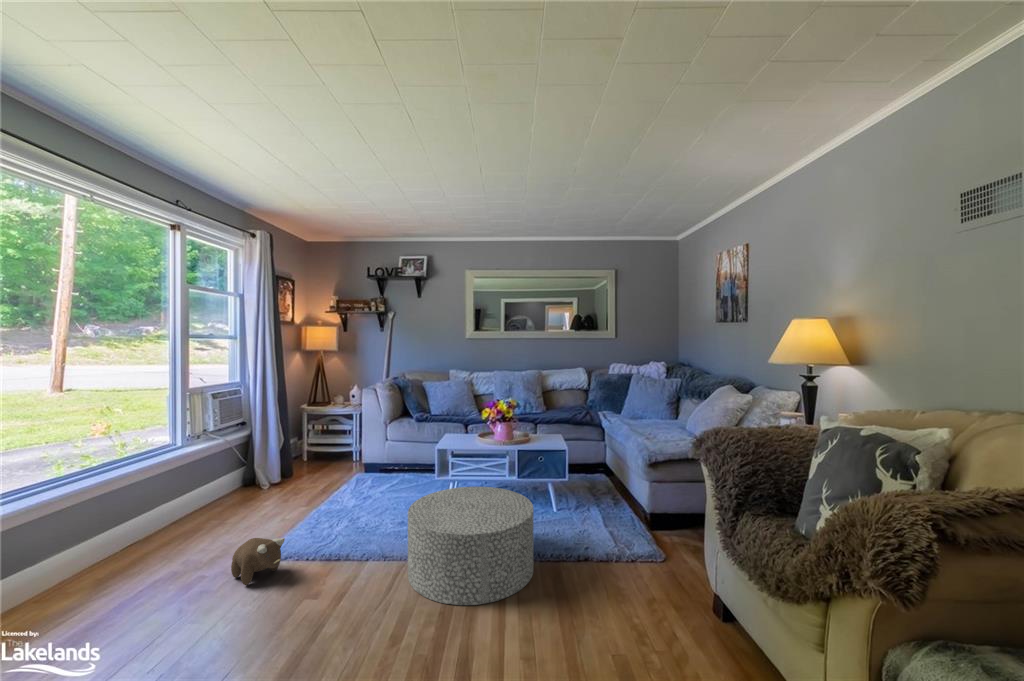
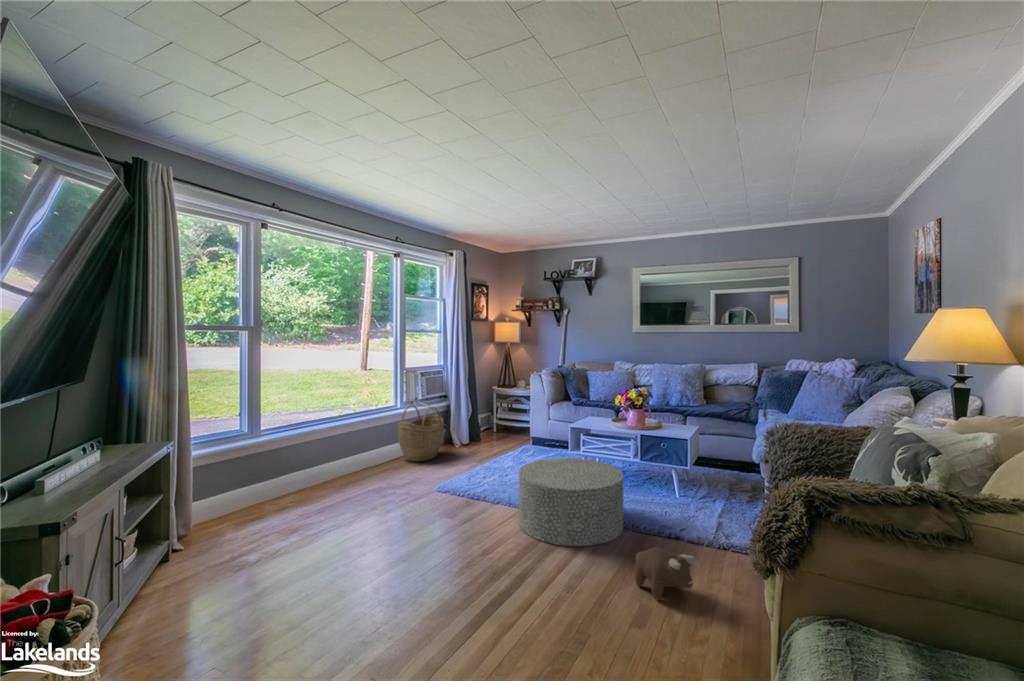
woven basket: none [175,441,250,523] -> present [398,405,444,462]
plush toy: present [231,538,285,585] -> present [635,548,694,599]

